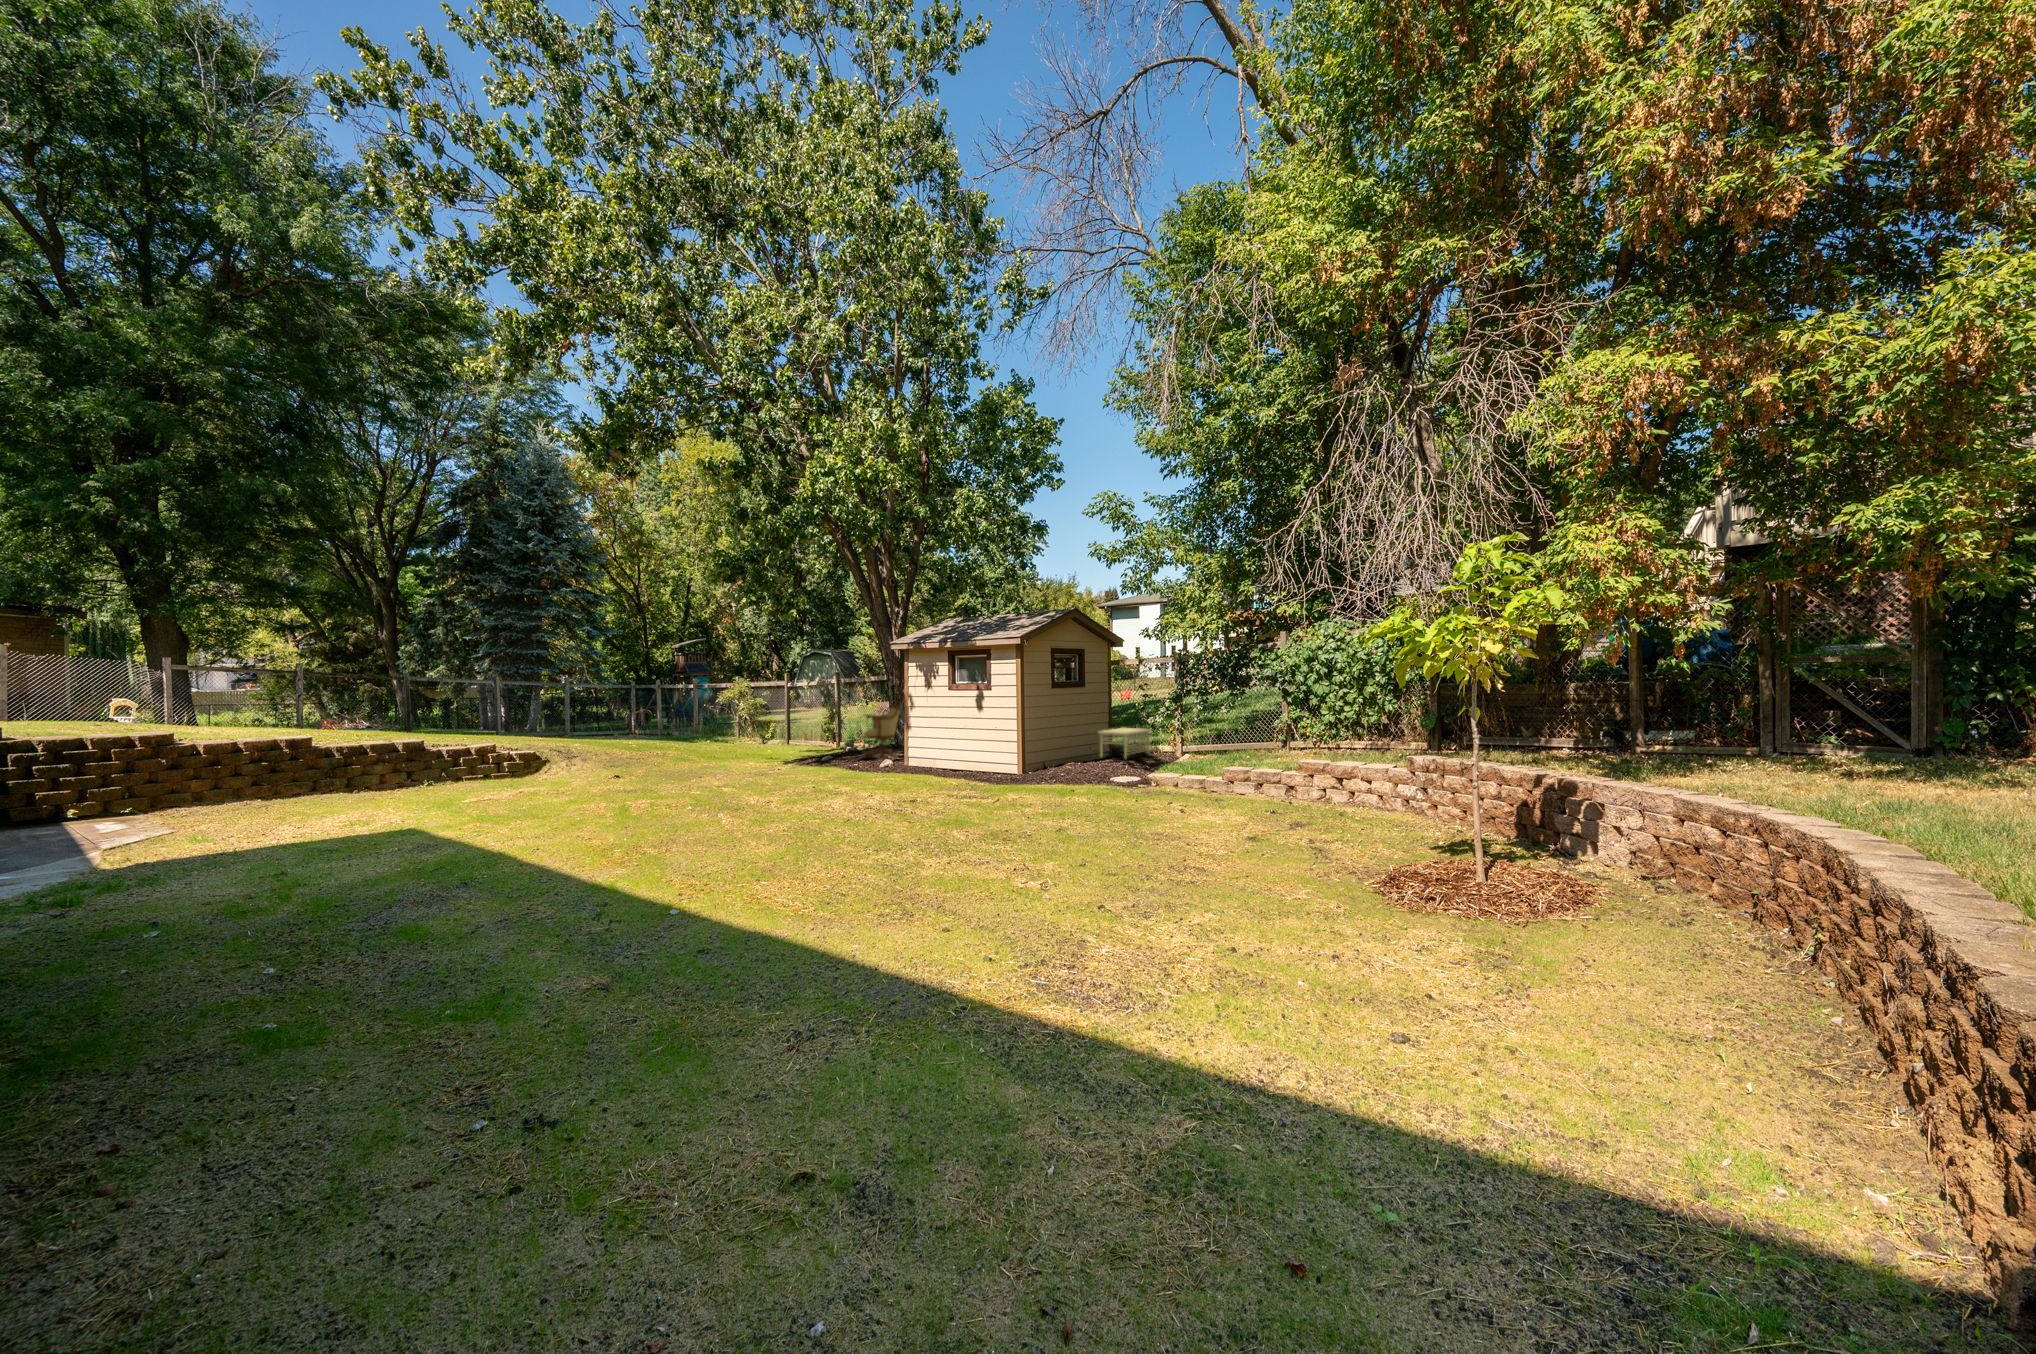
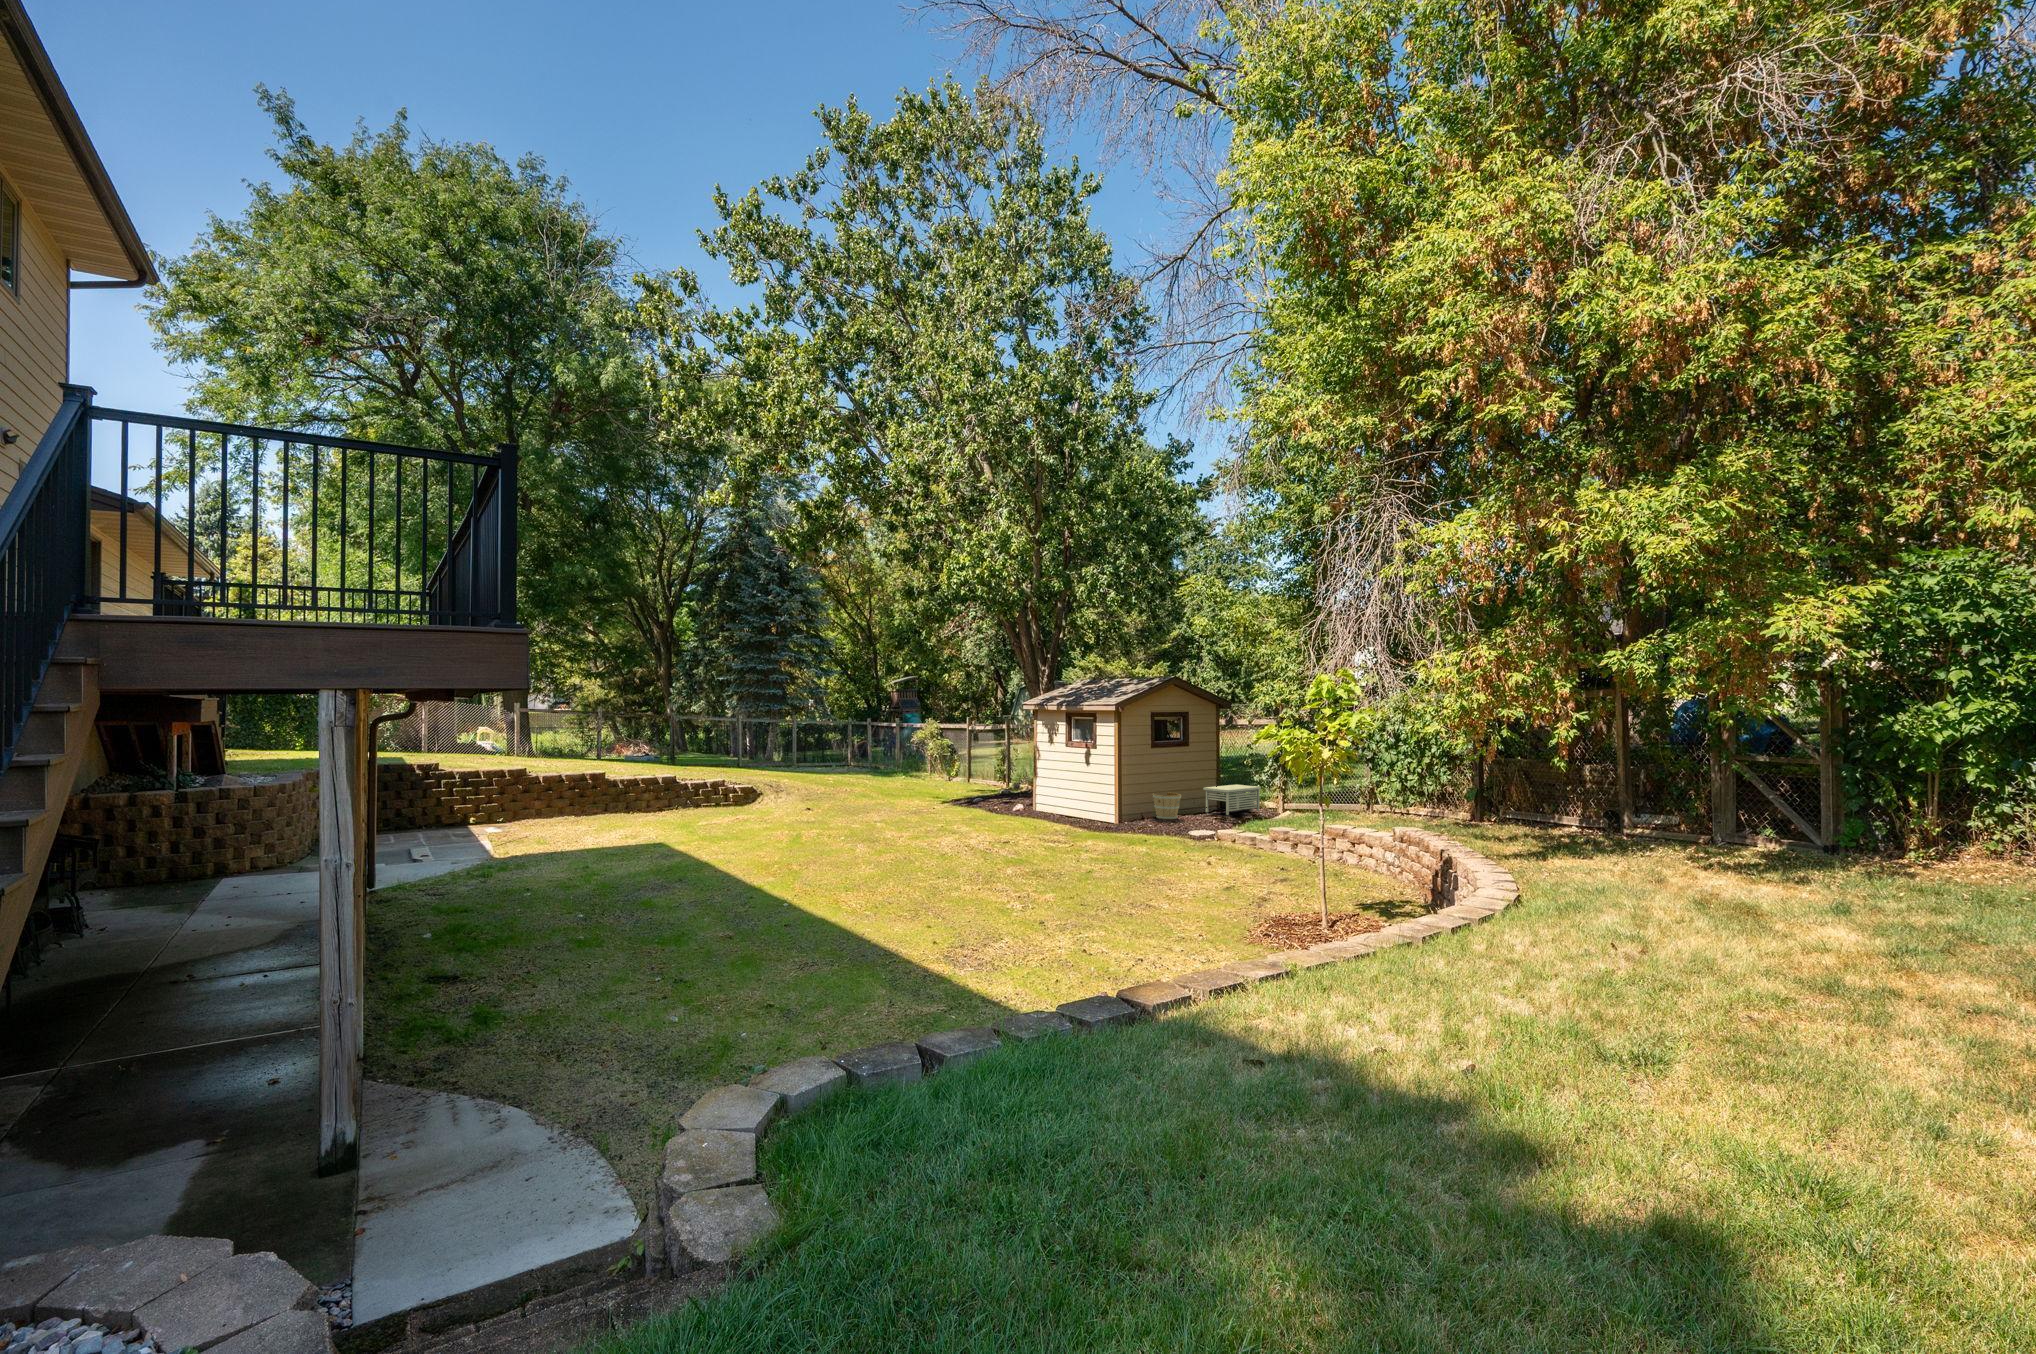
chair: present [863,704,901,758] -> none [995,756,1028,805]
wooden bucket: none [1054,737,1086,766] -> present [1153,792,1181,819]

